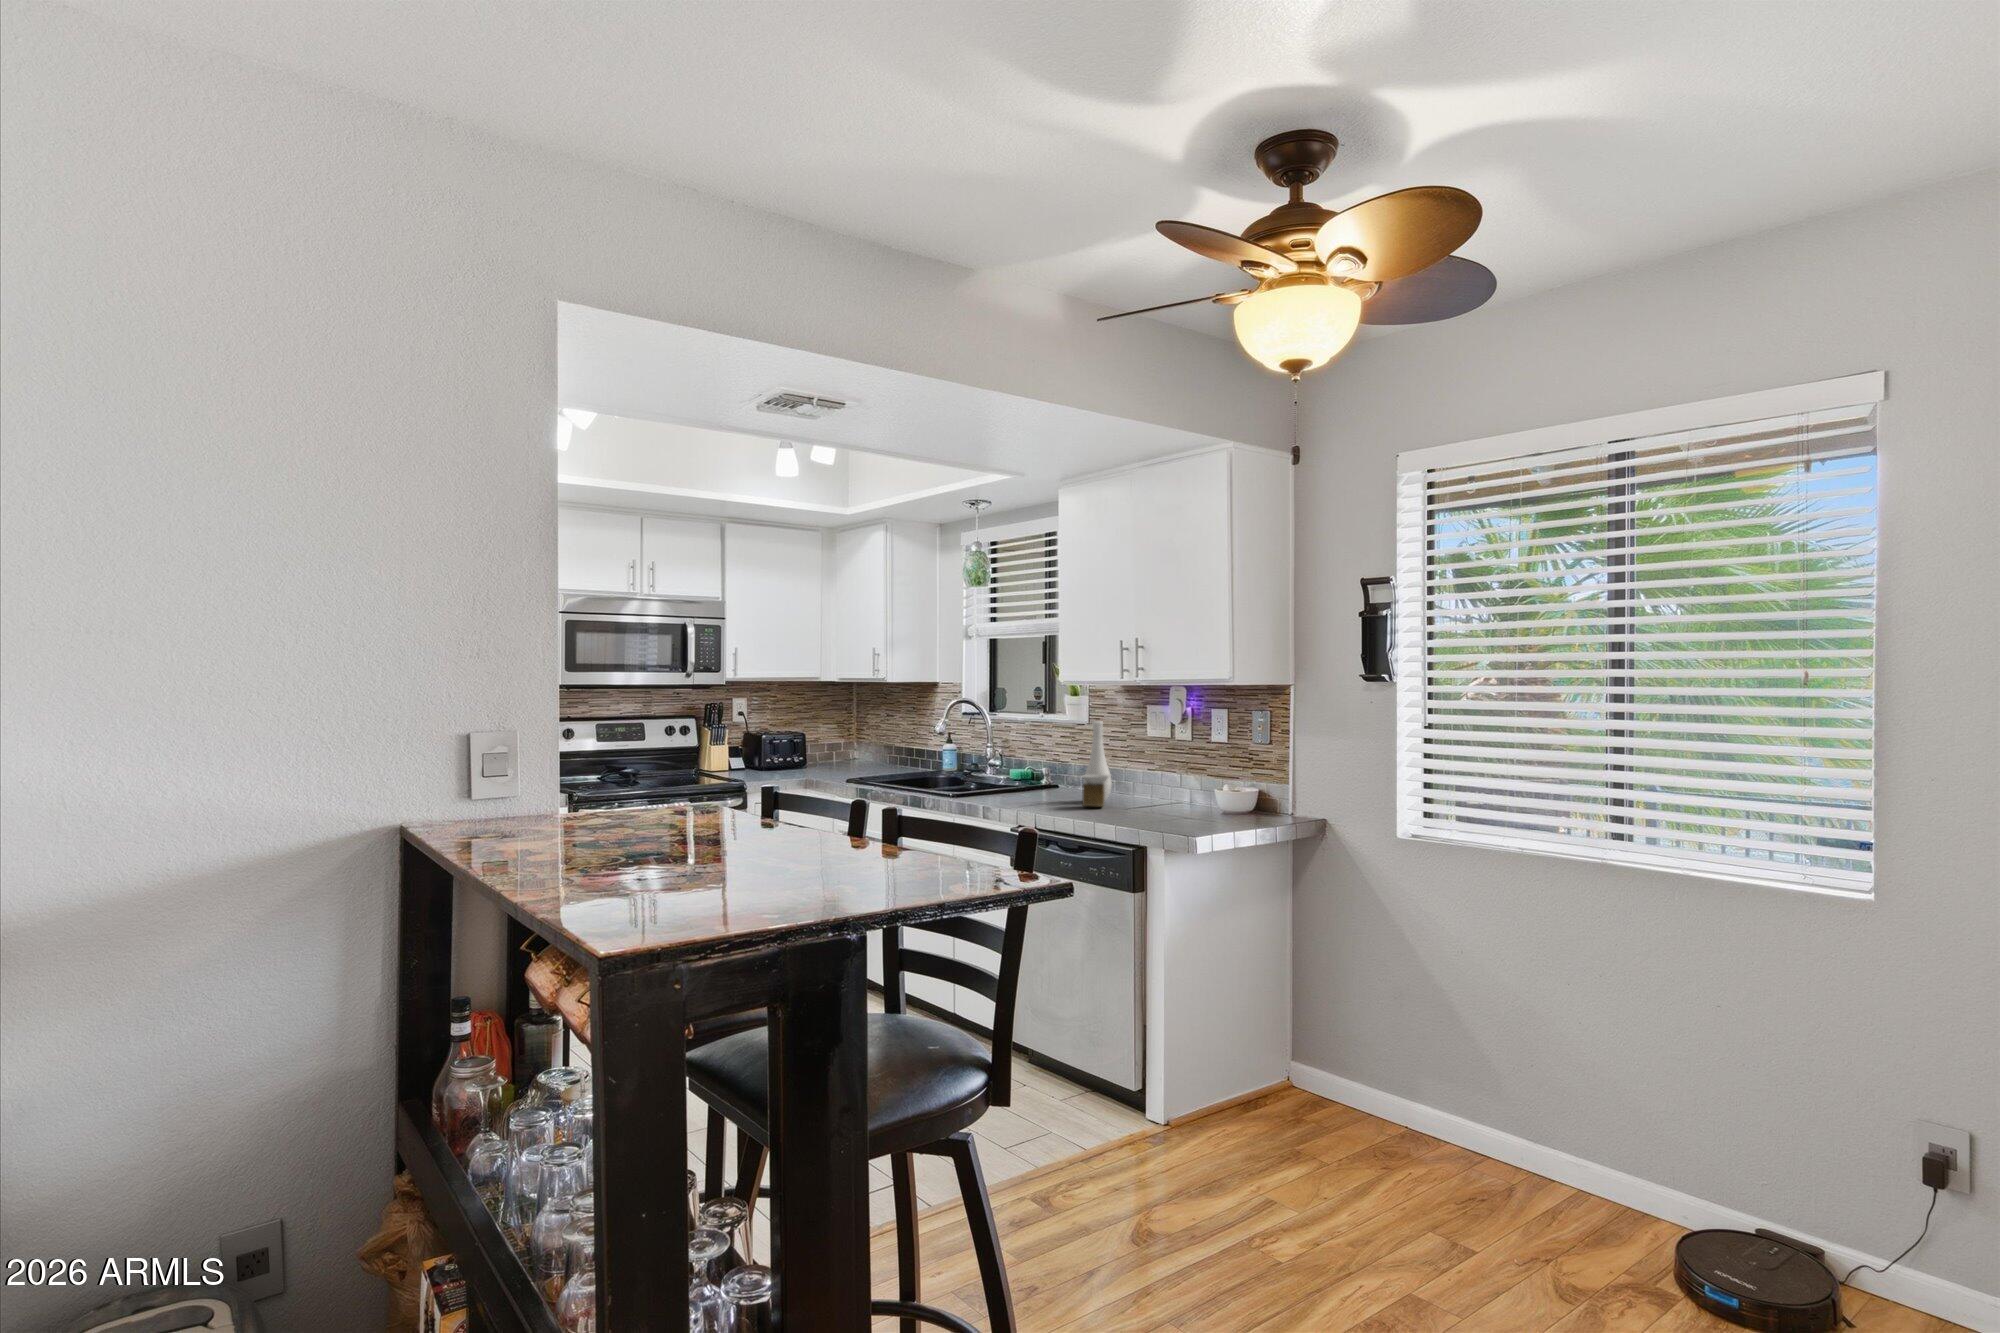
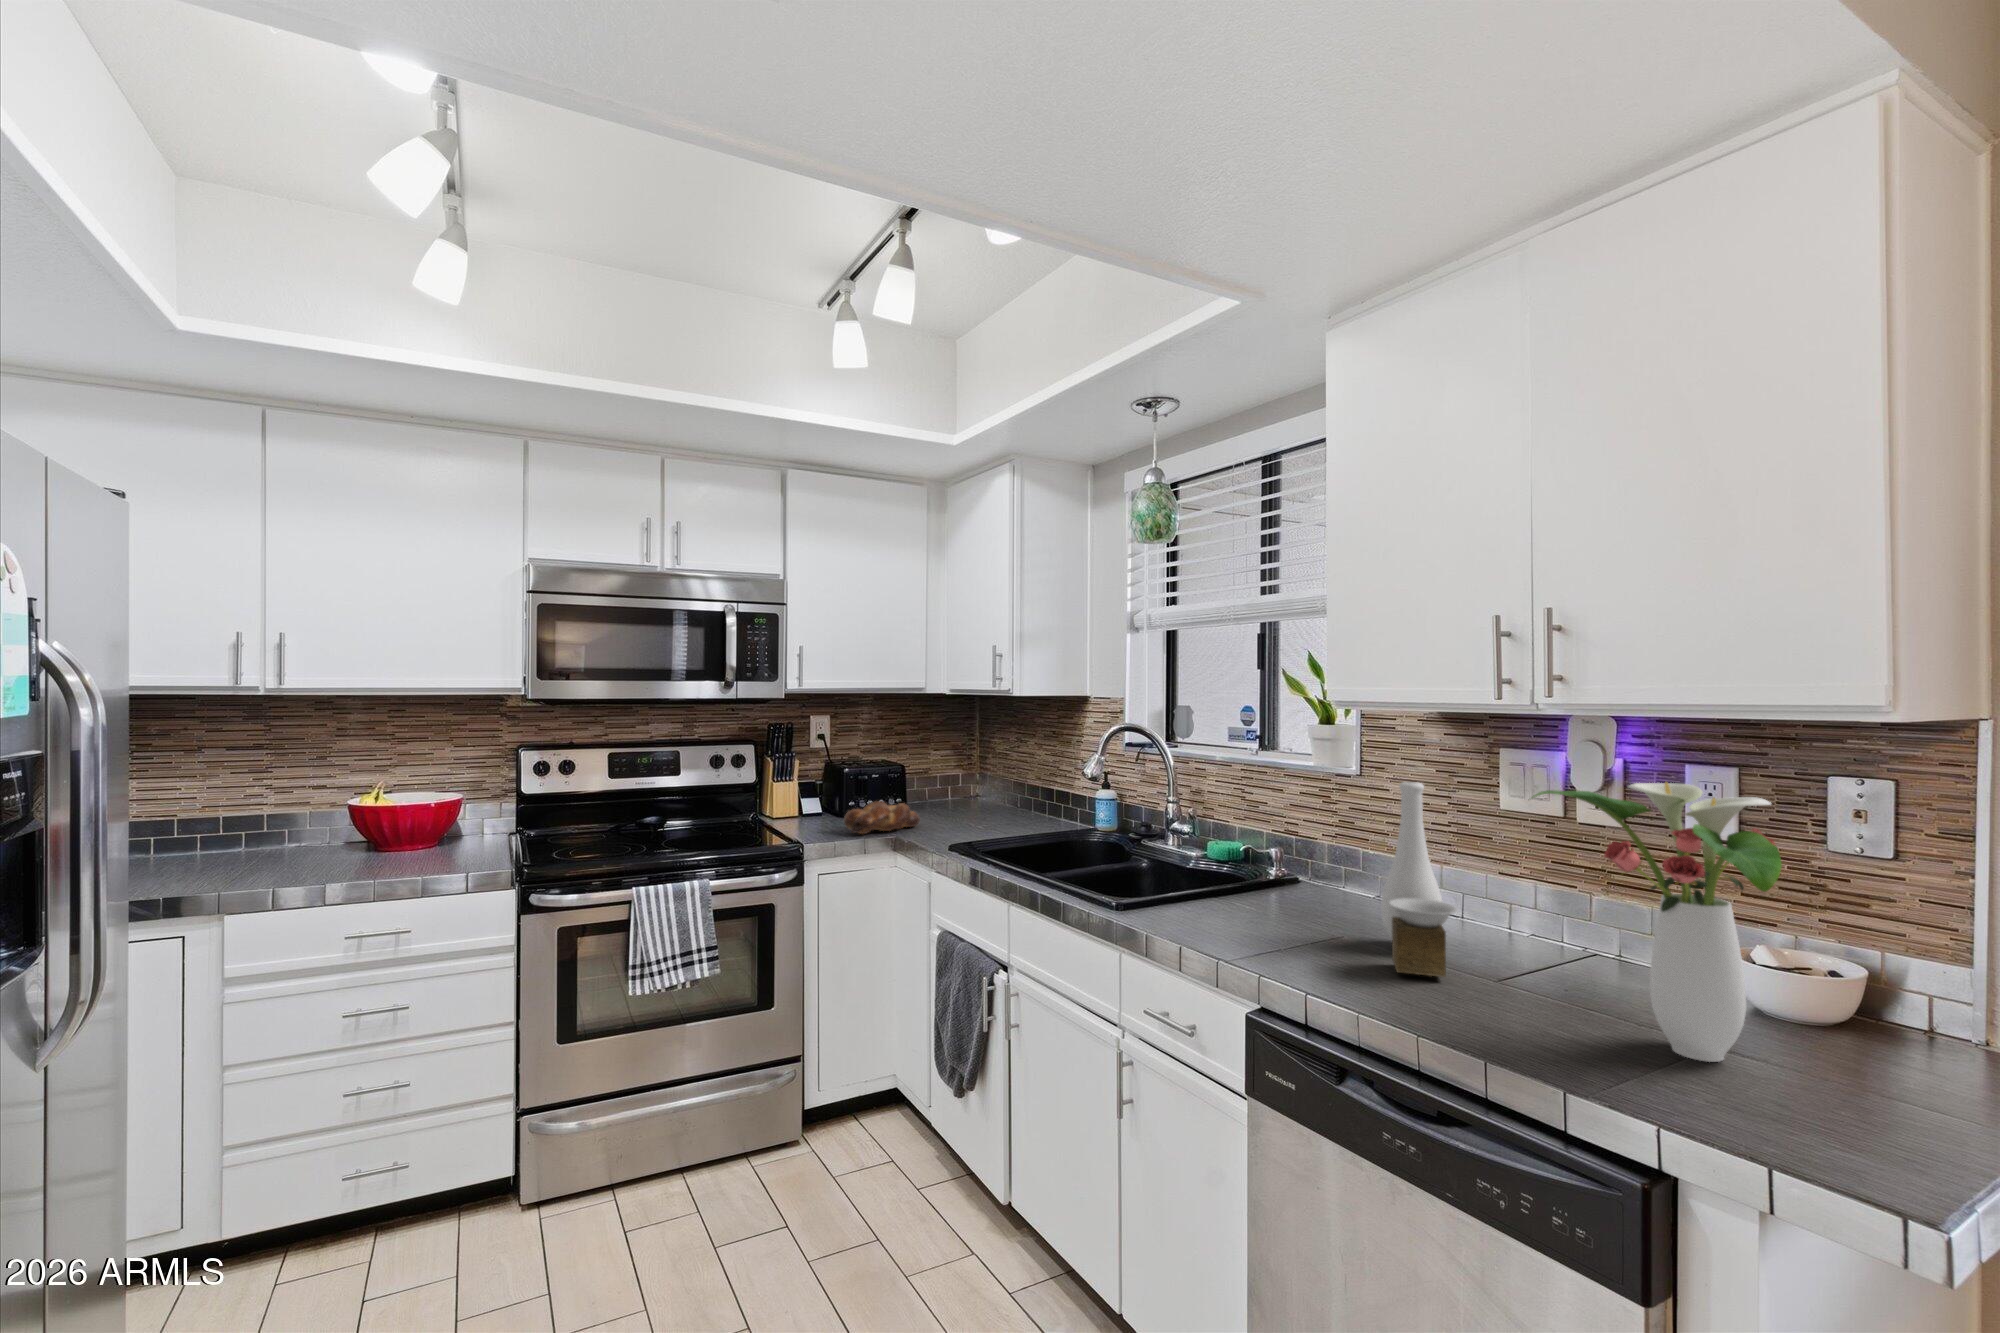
flower arrangement: none [1124,712,1205,819] -> present [1532,782,1782,1062]
bread loaf: none [770,756,821,777] -> present [844,801,920,834]

